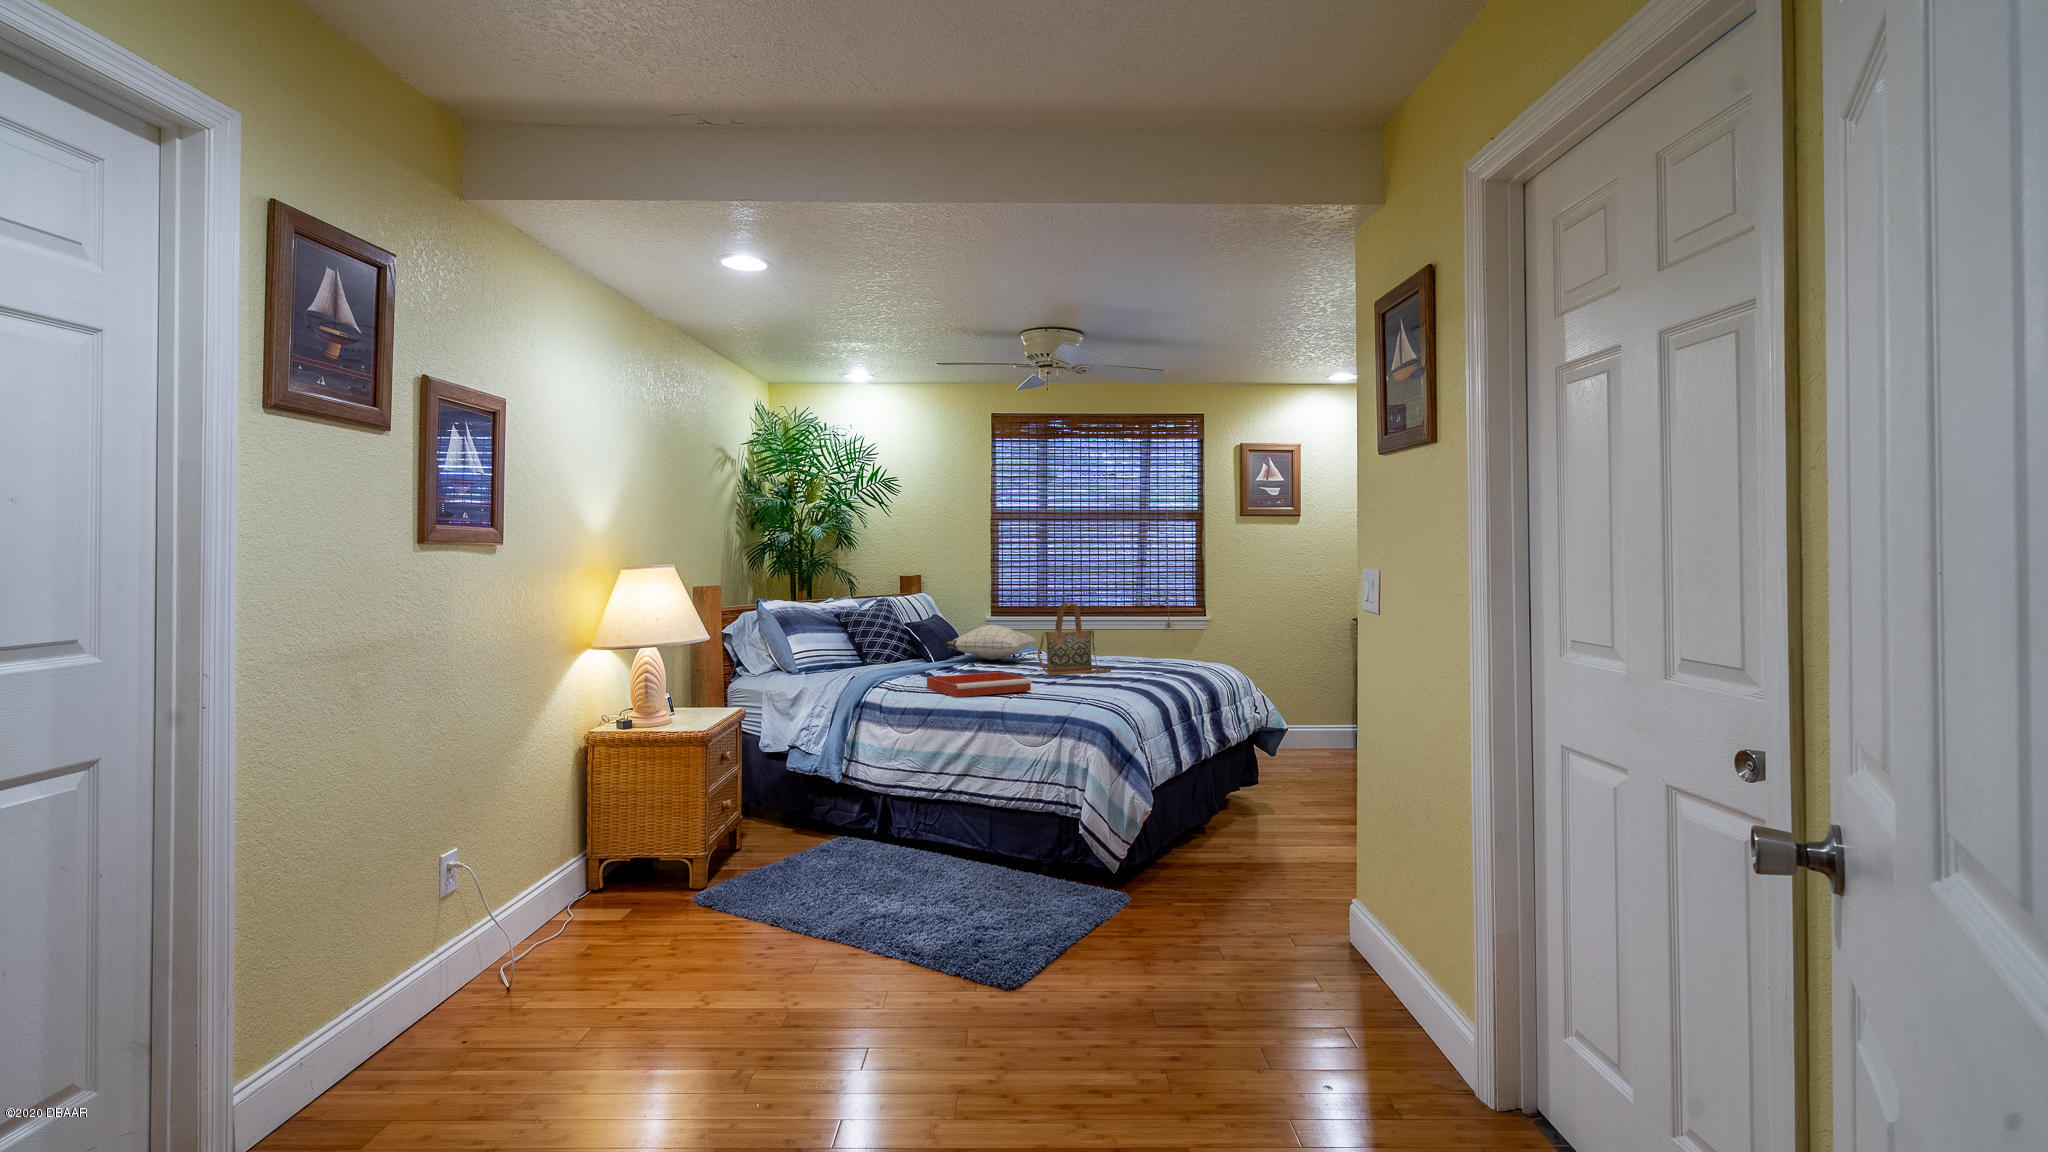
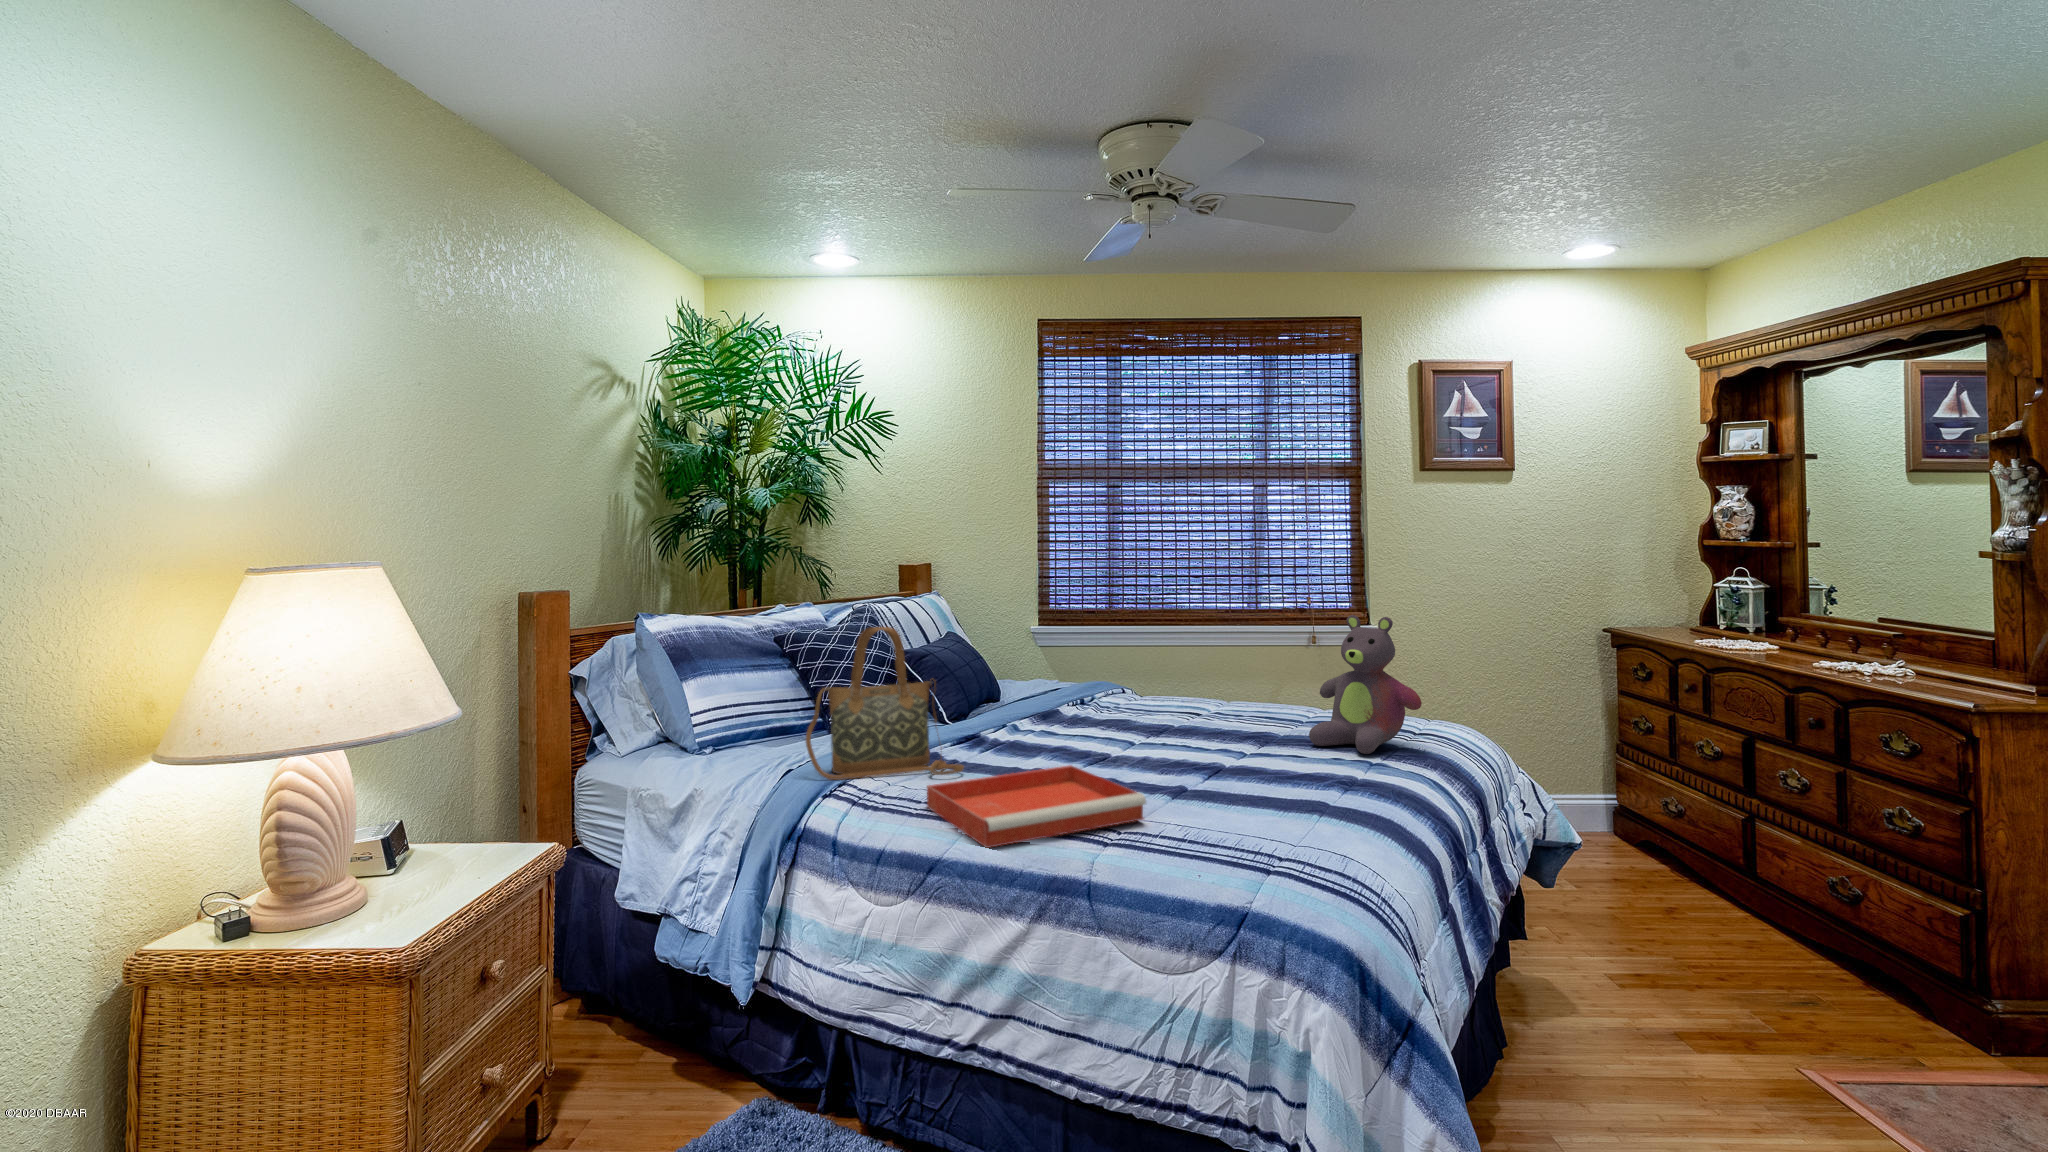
stuffed bear: none [1135,601,1194,675] -> present [1309,615,1422,754]
handbag: present [1038,603,1111,675] -> present [806,627,964,780]
pillow: present [944,625,1036,660] -> none [964,652,1121,712]

